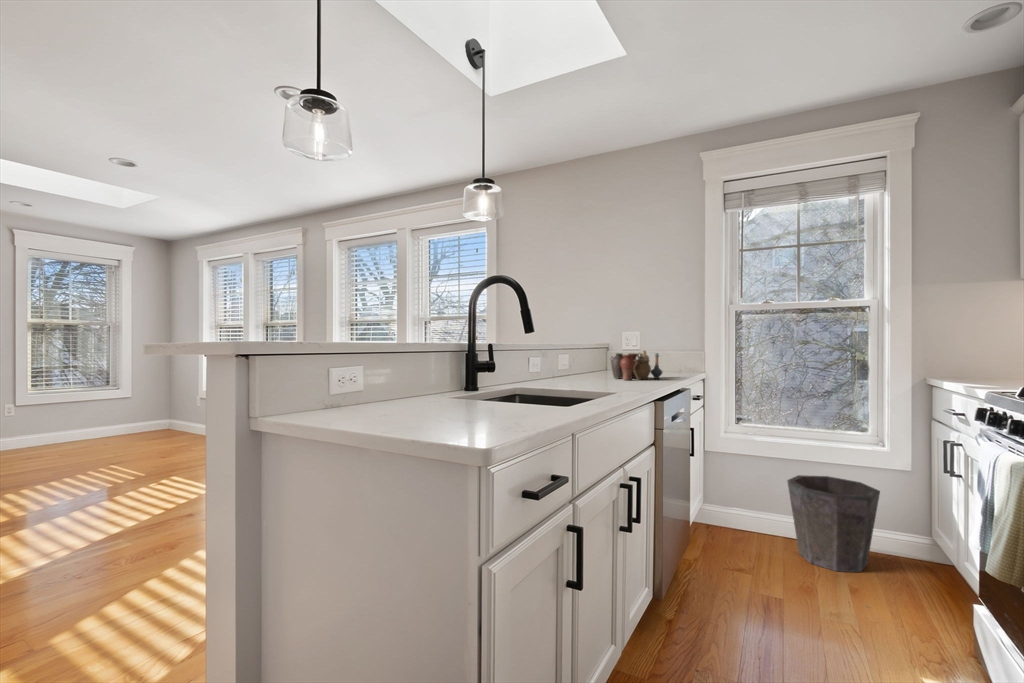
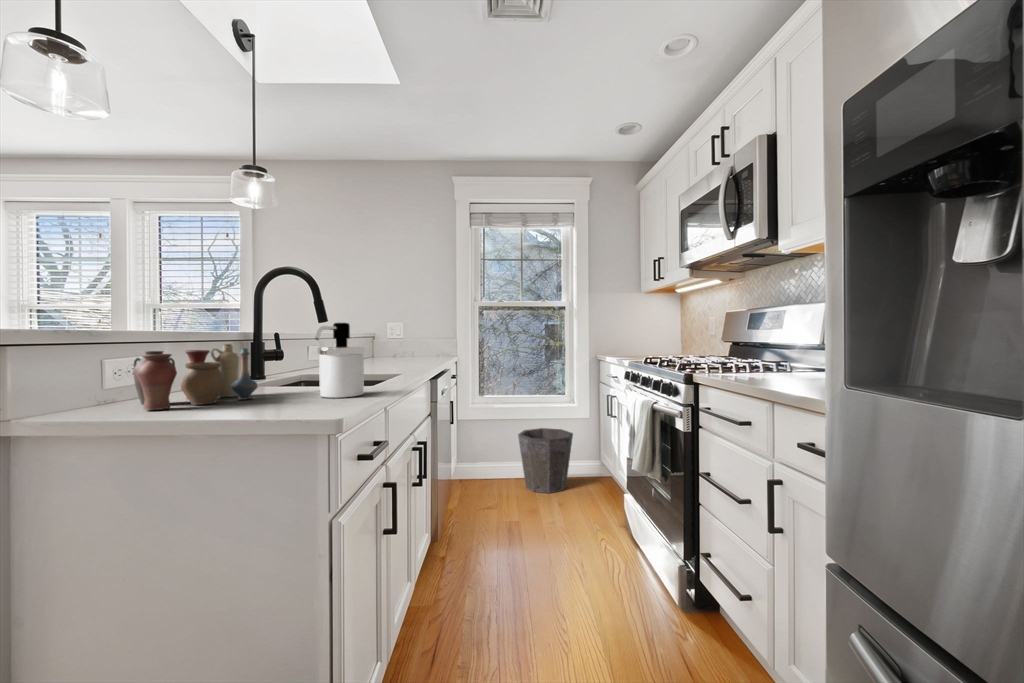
soap dispenser: none [489,335,550,420] -> present [315,323,365,398]
vase: present [611,351,663,380] -> present [133,344,258,410]

